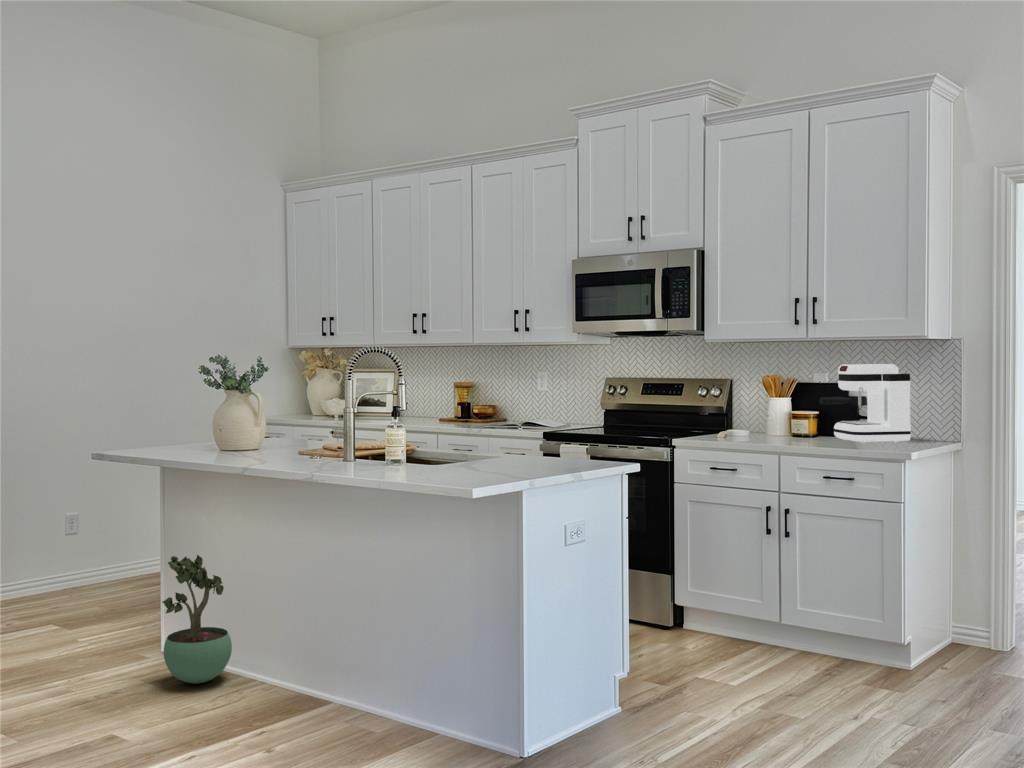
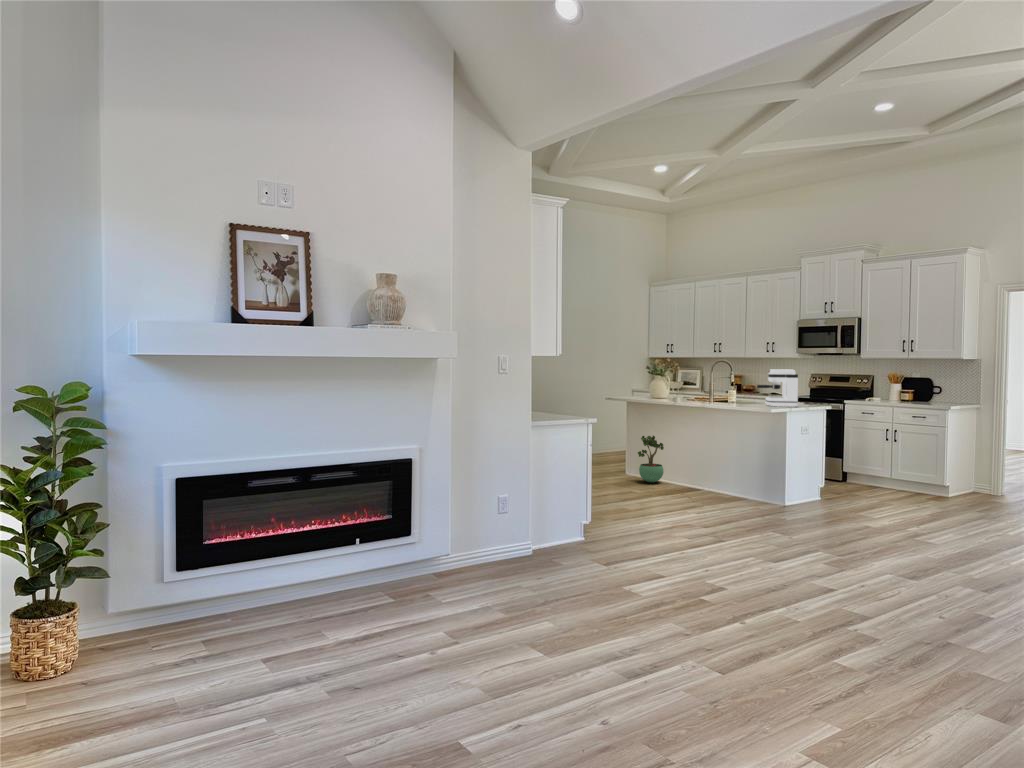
coffee maker: present [819,364,911,443] -> present [757,370,798,407]

